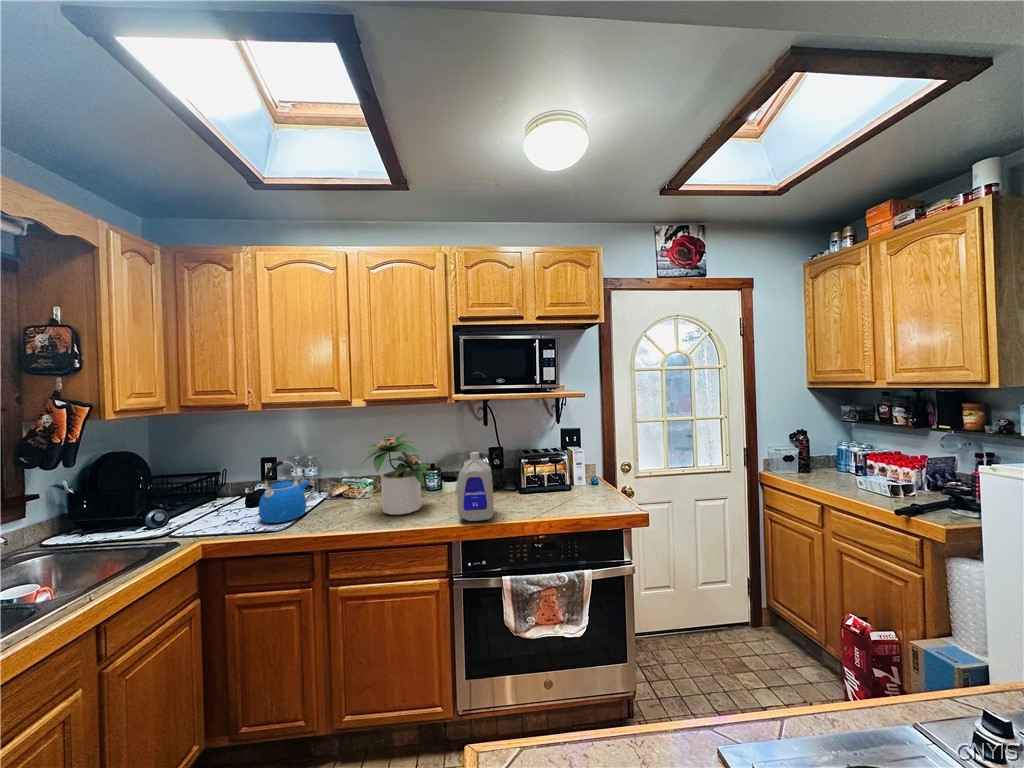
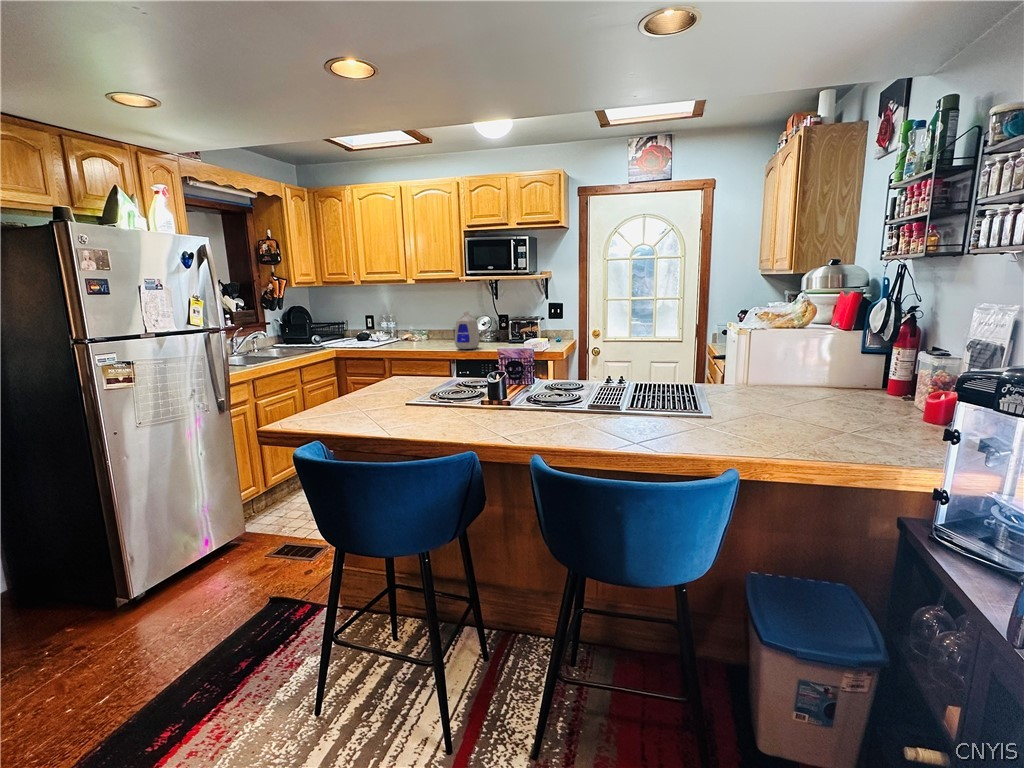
potted plant: present [361,433,431,515] -> none [408,300,451,346]
kettle: present [259,461,309,523] -> none [361,313,386,345]

